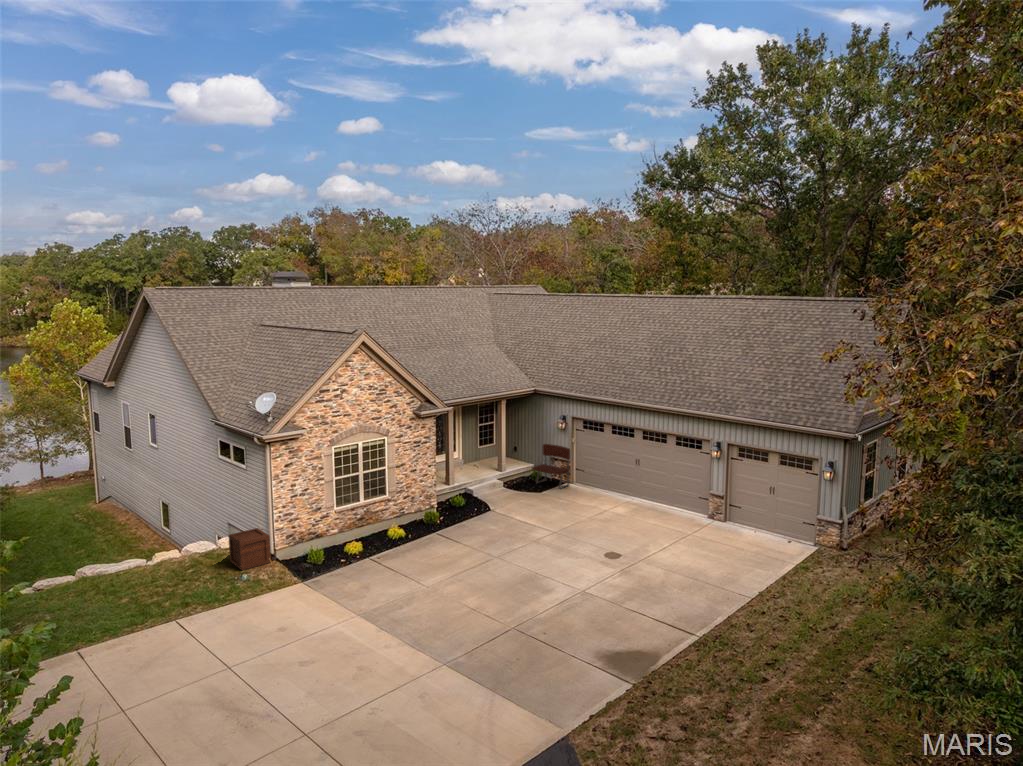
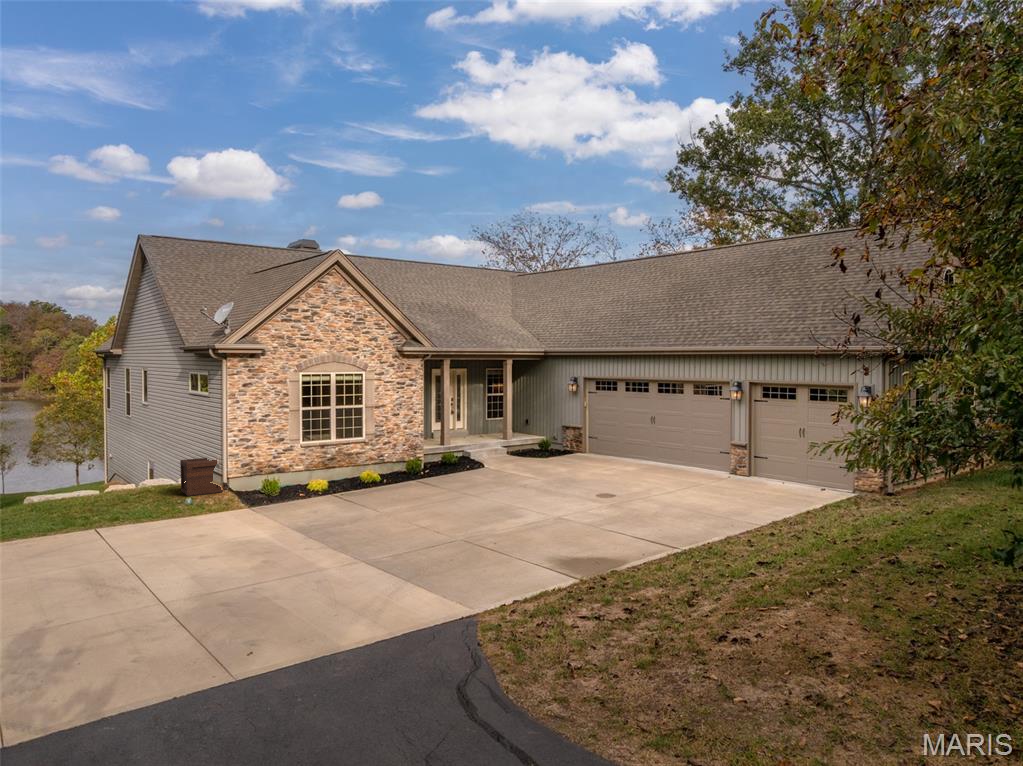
bench: present [532,444,570,489] -> none [539,410,580,456]

